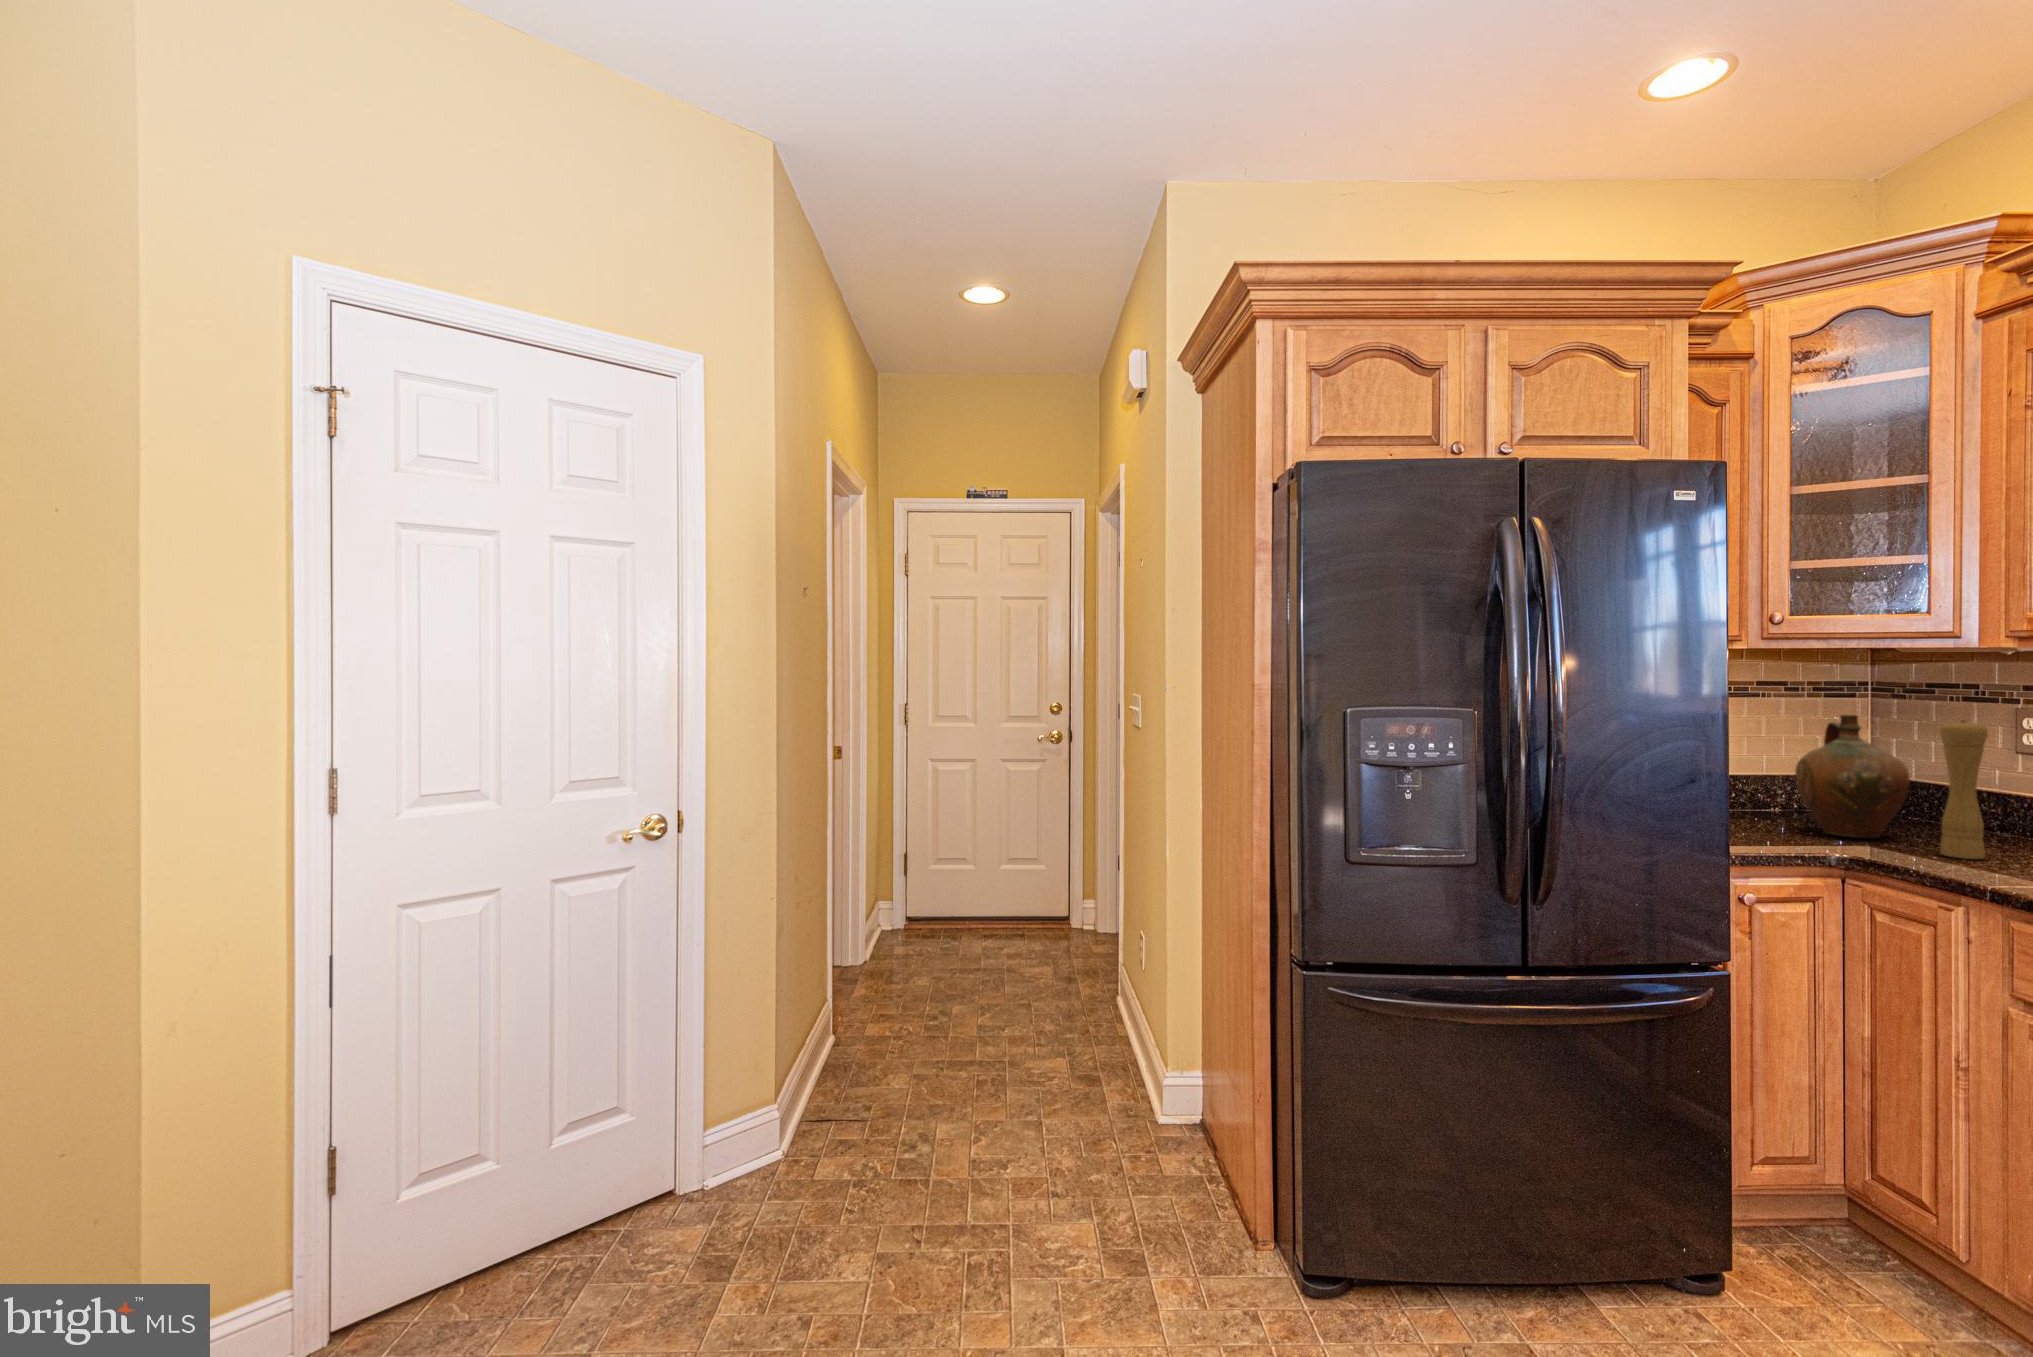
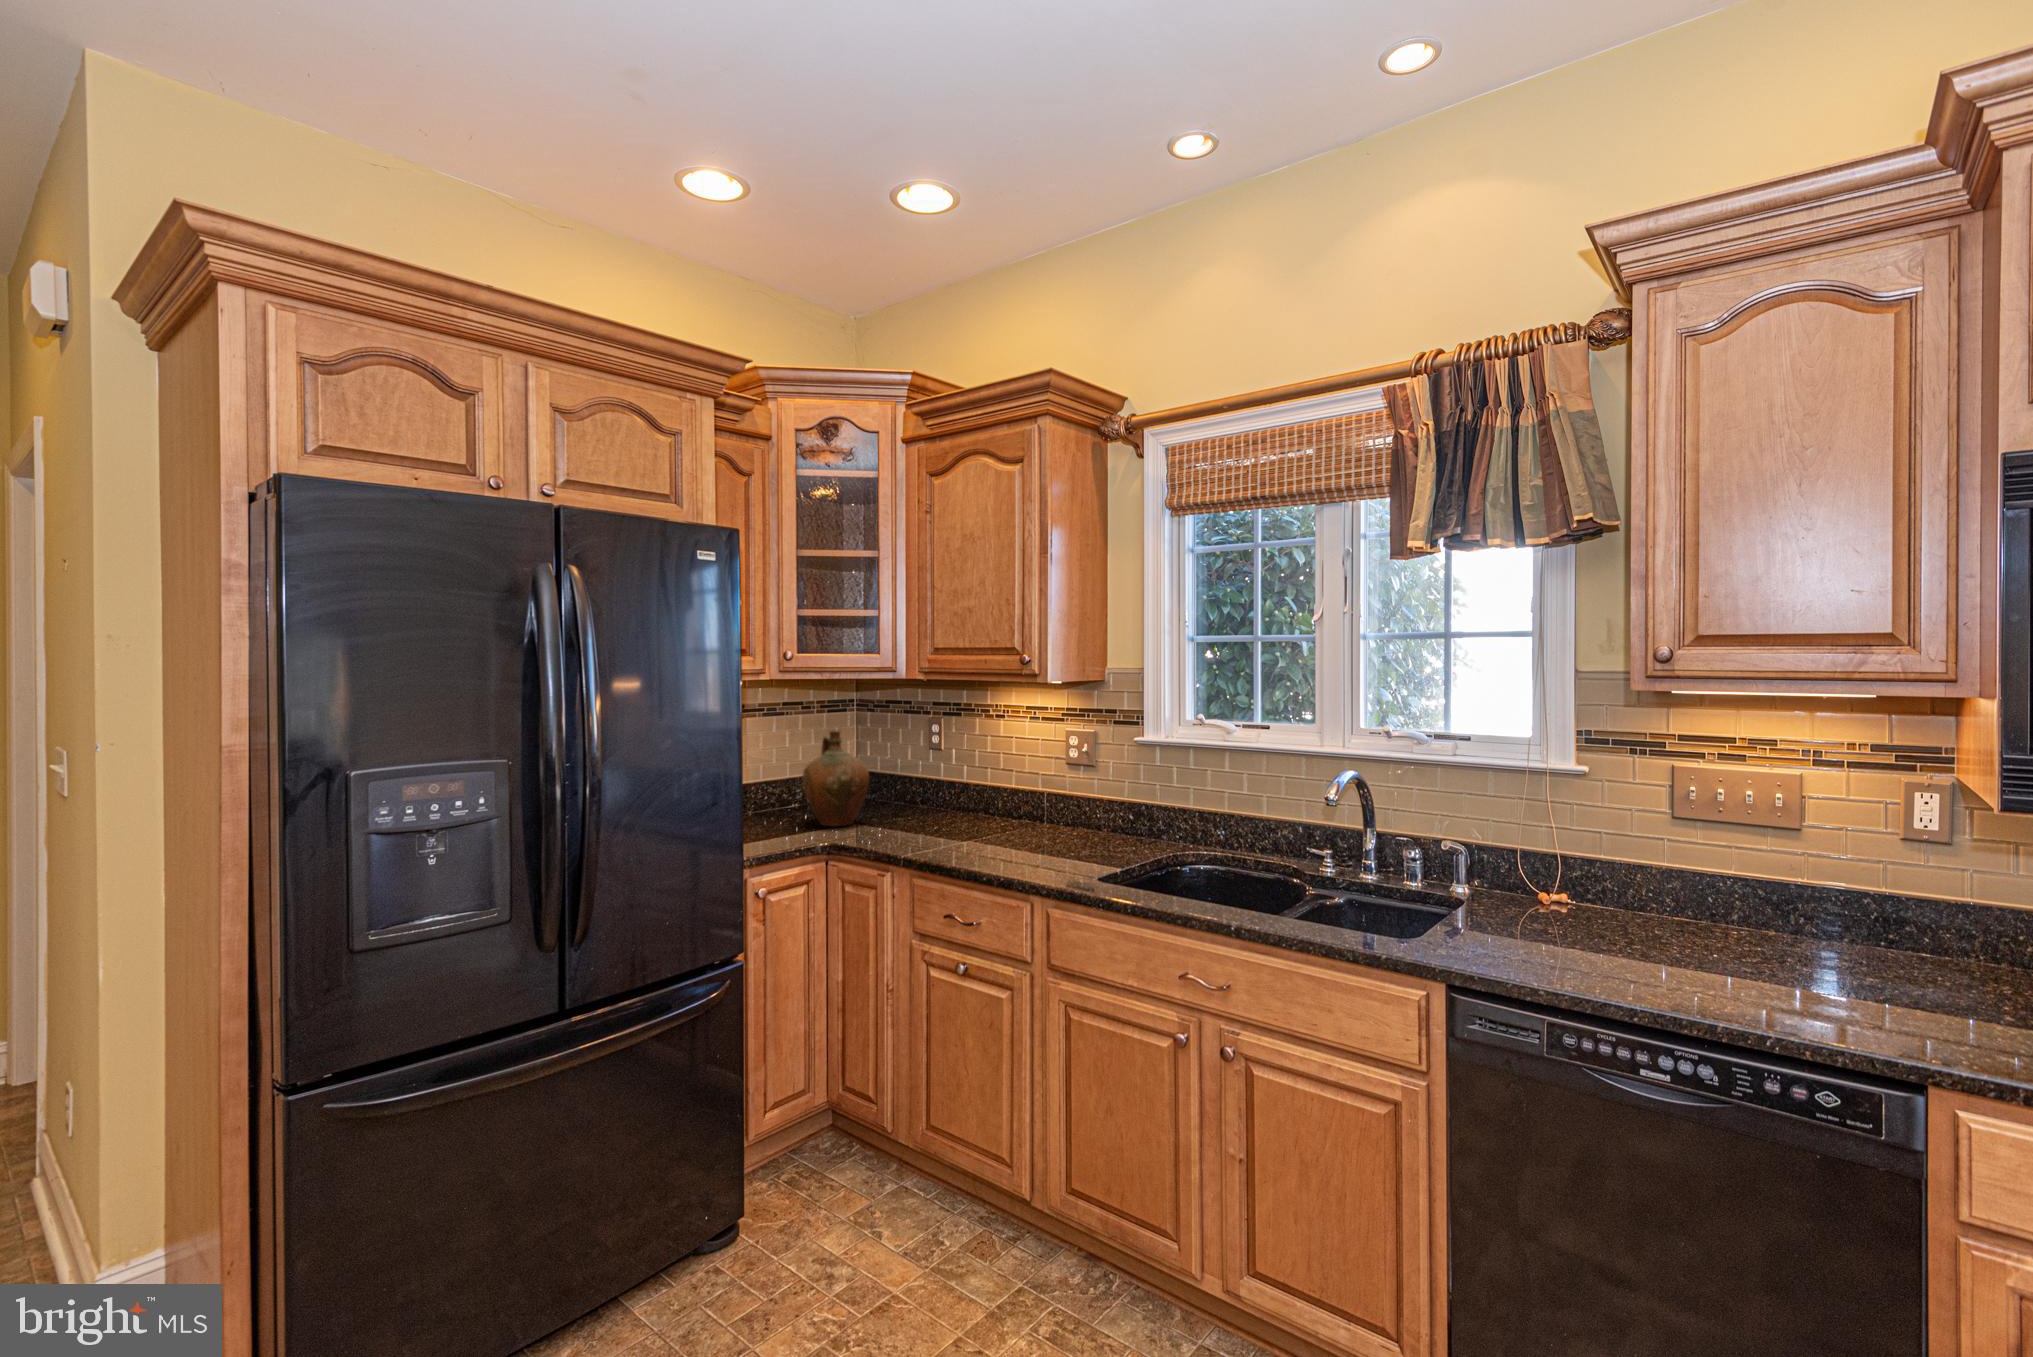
pepper mill: present [1940,720,1988,859] -> none [883,735,908,836]

